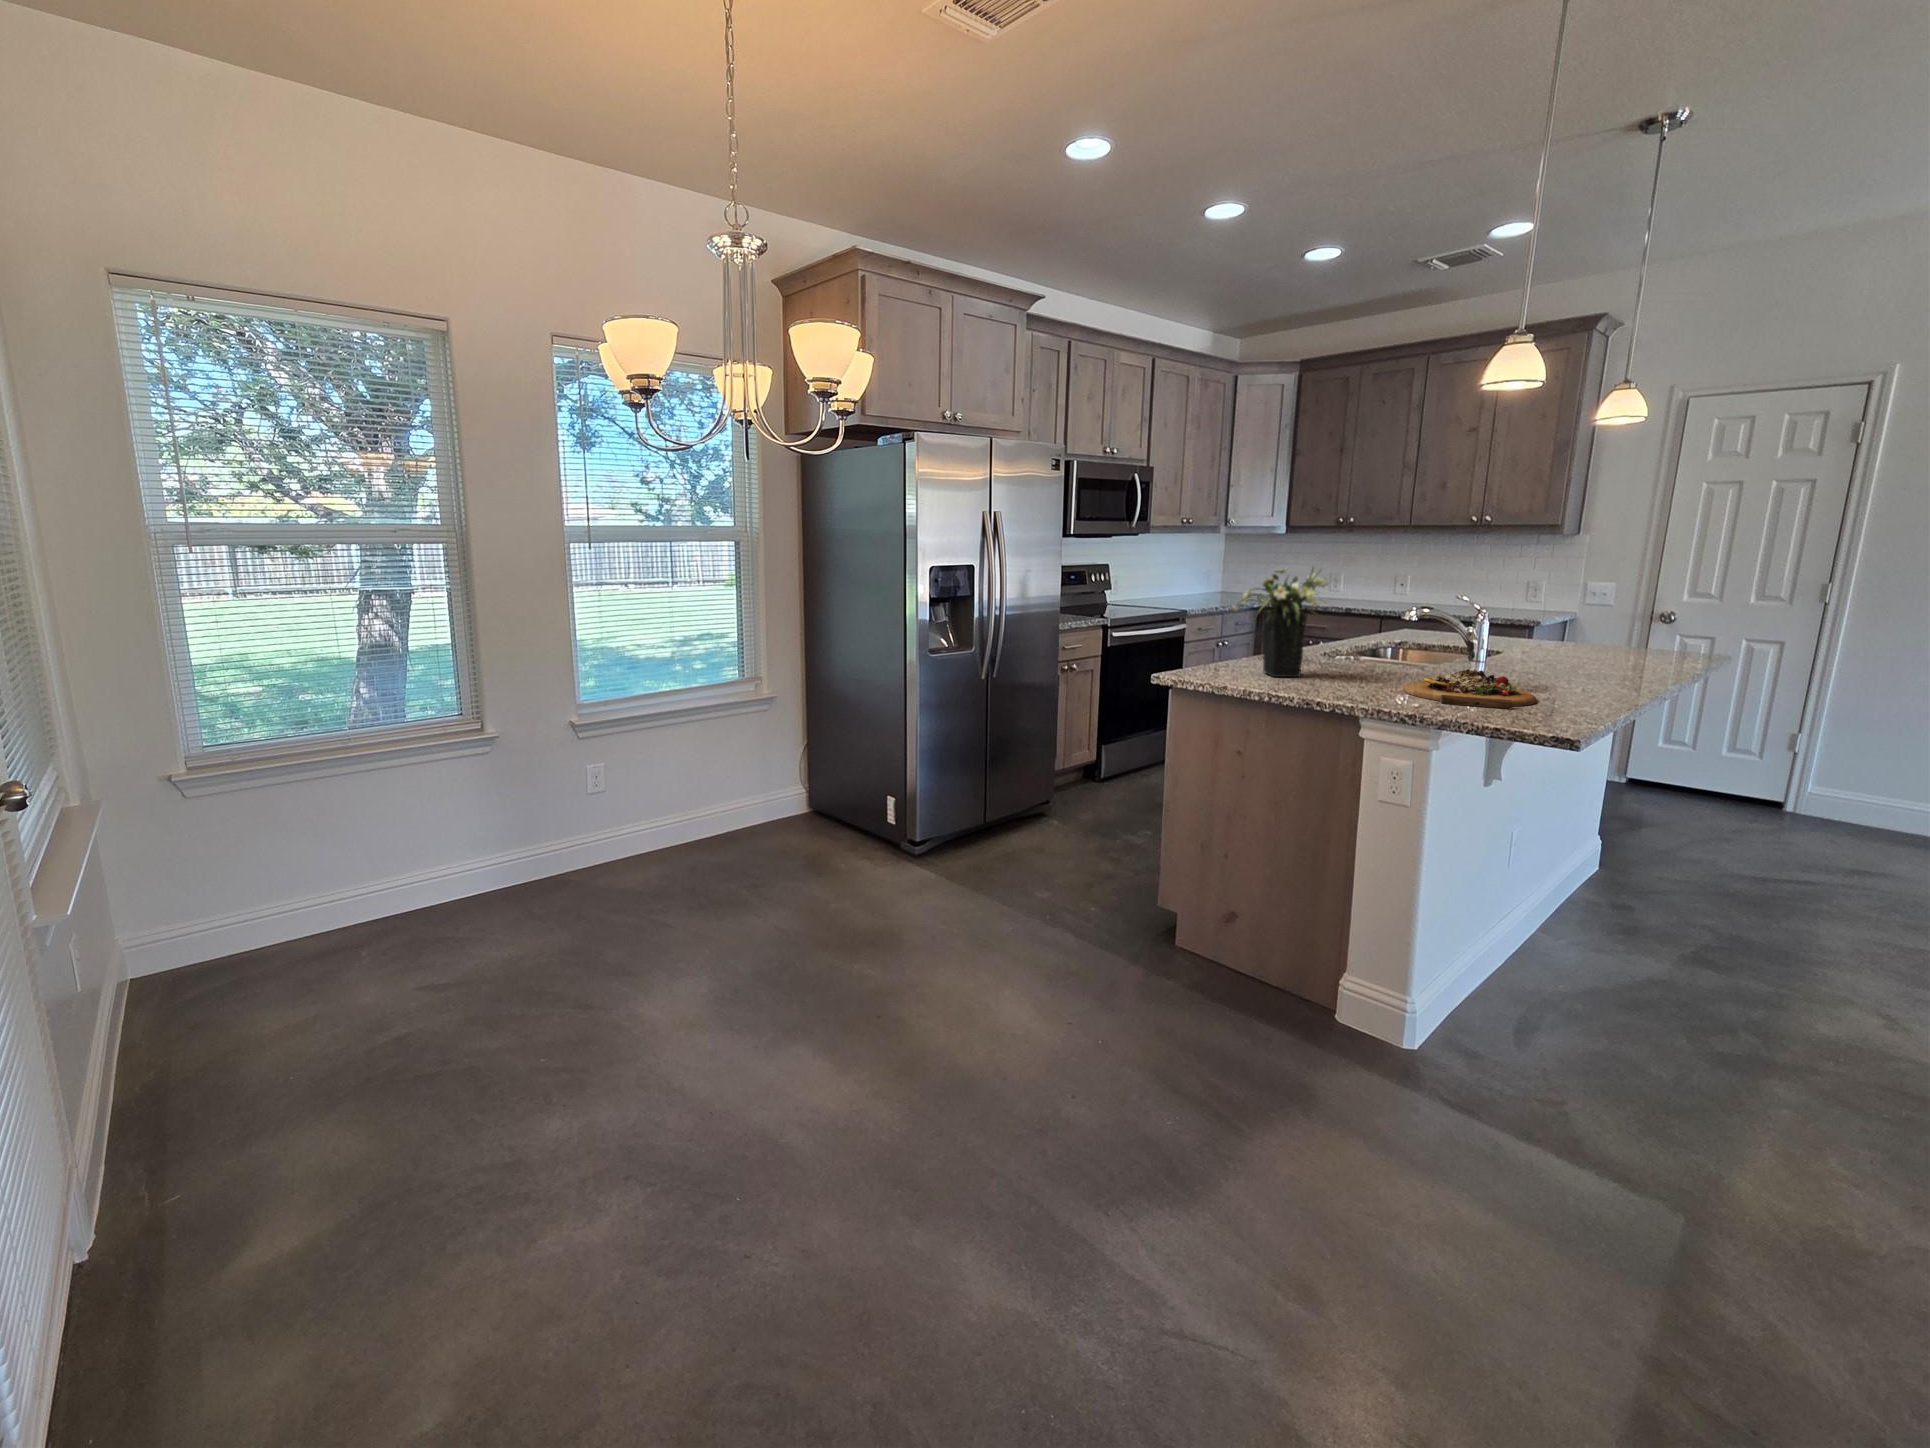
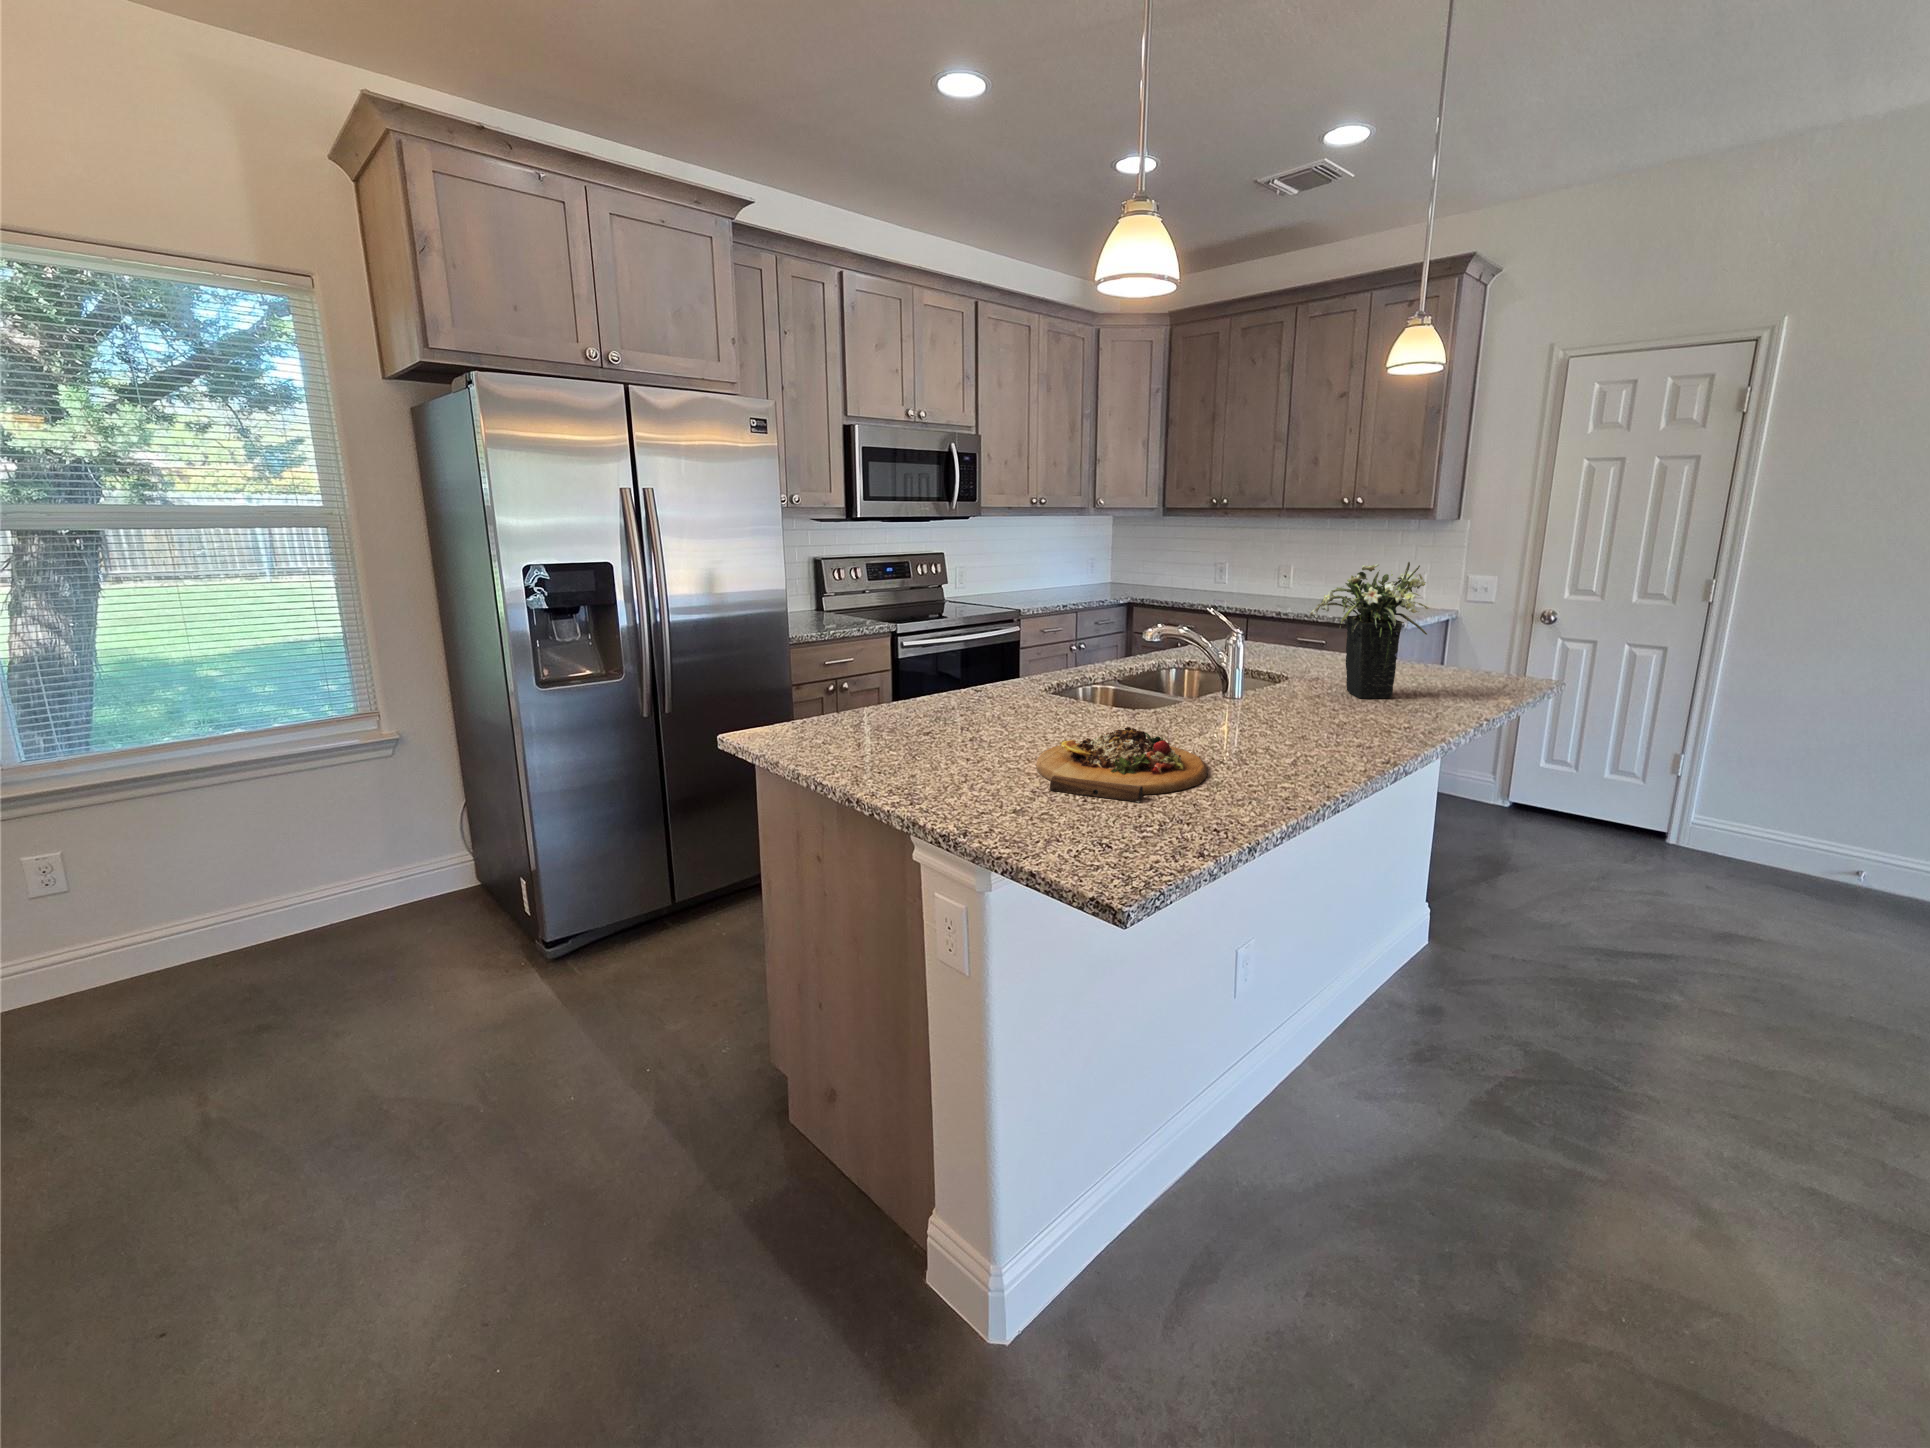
flower arrangement: present [1231,568,1329,677] -> present [1310,562,1429,698]

